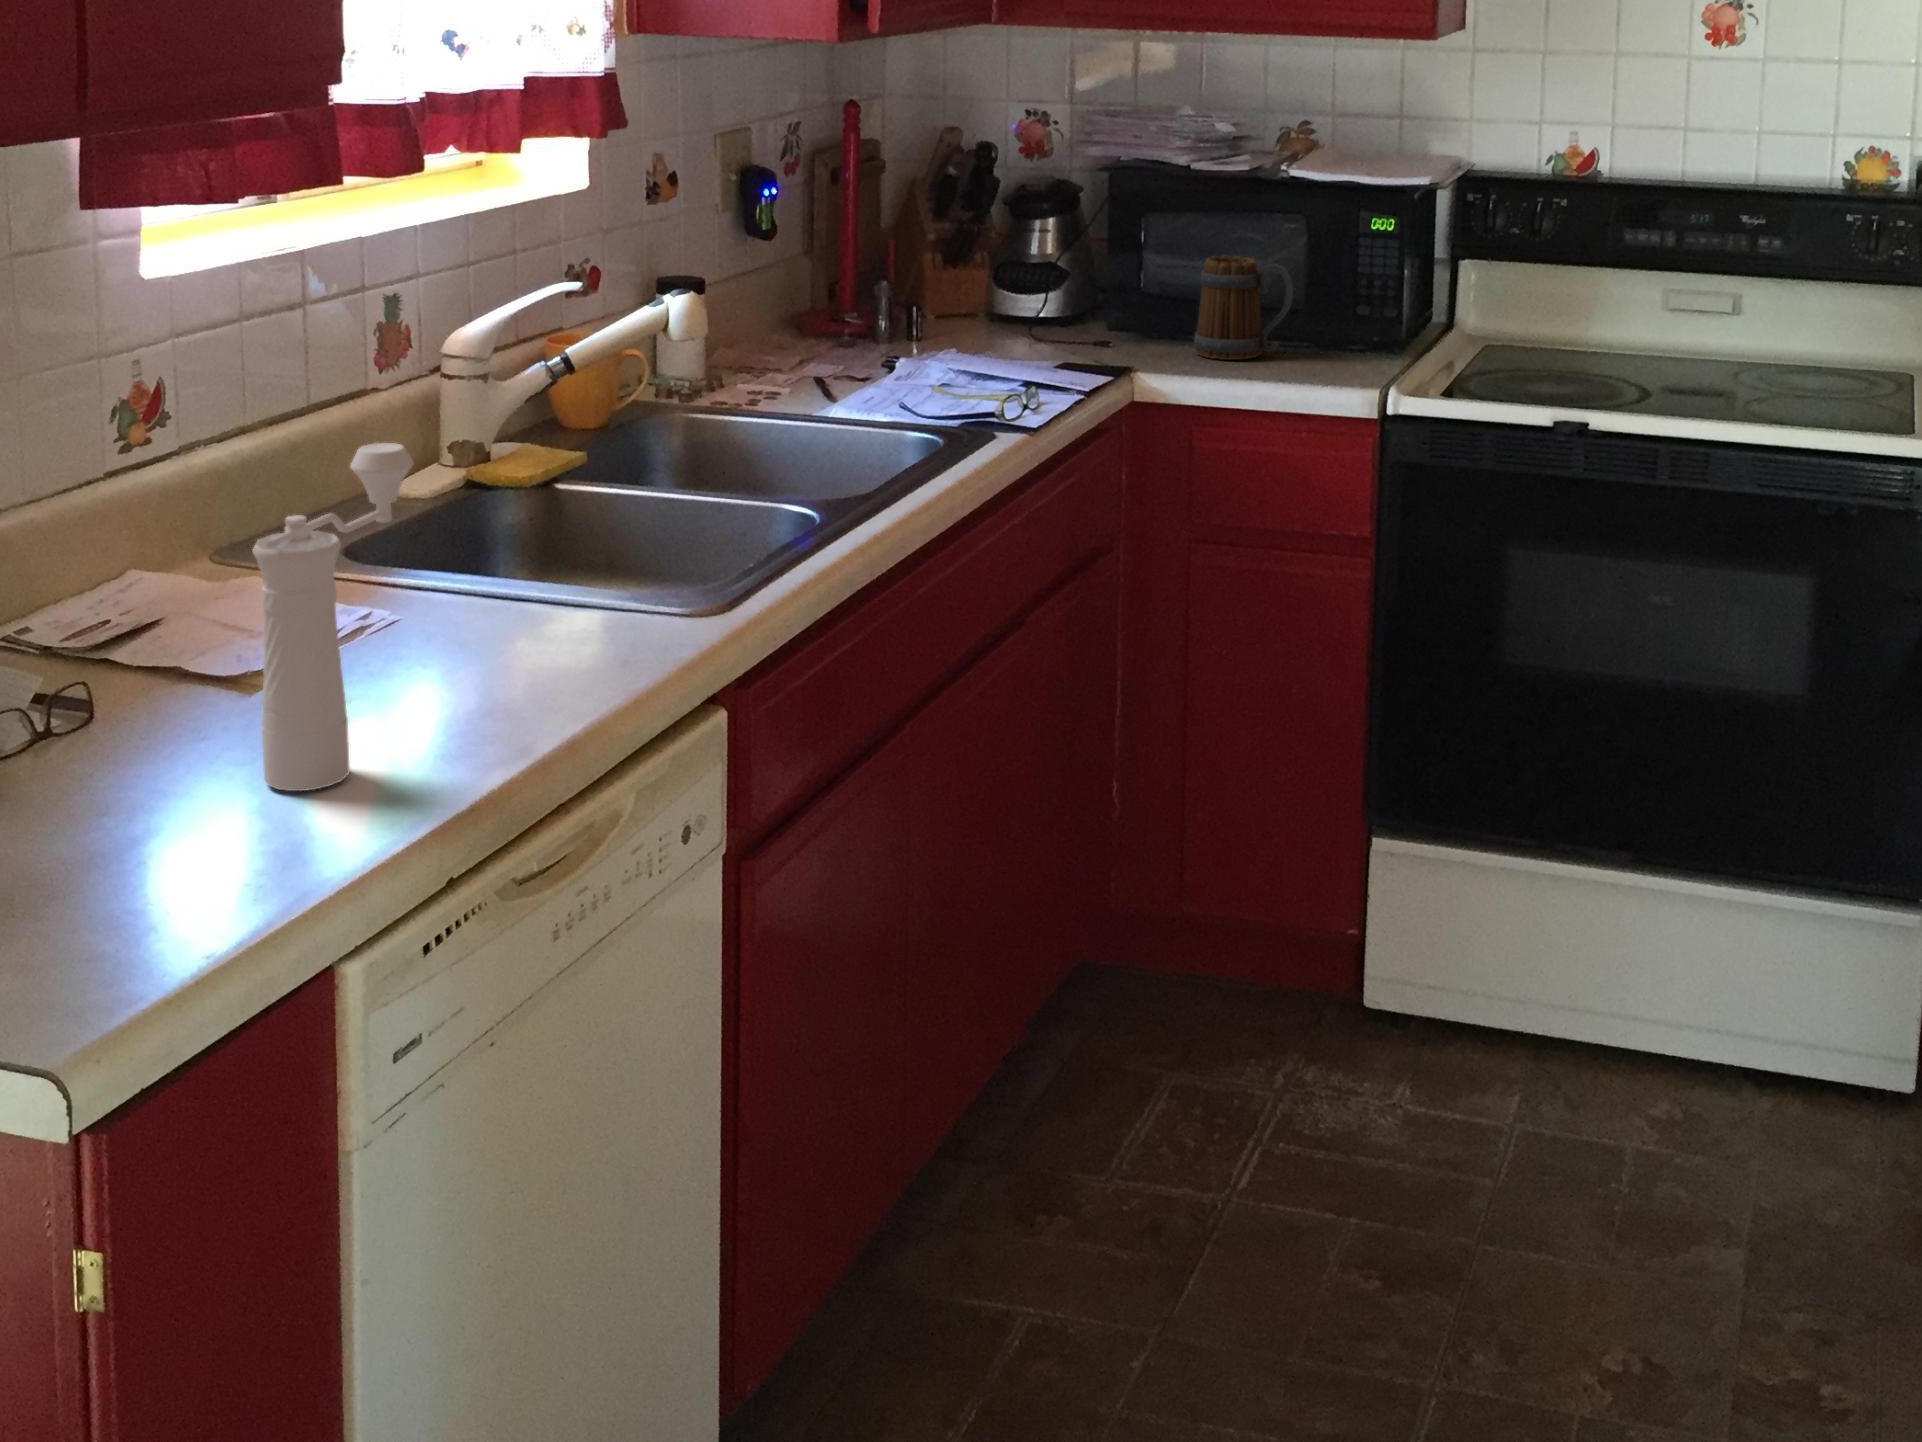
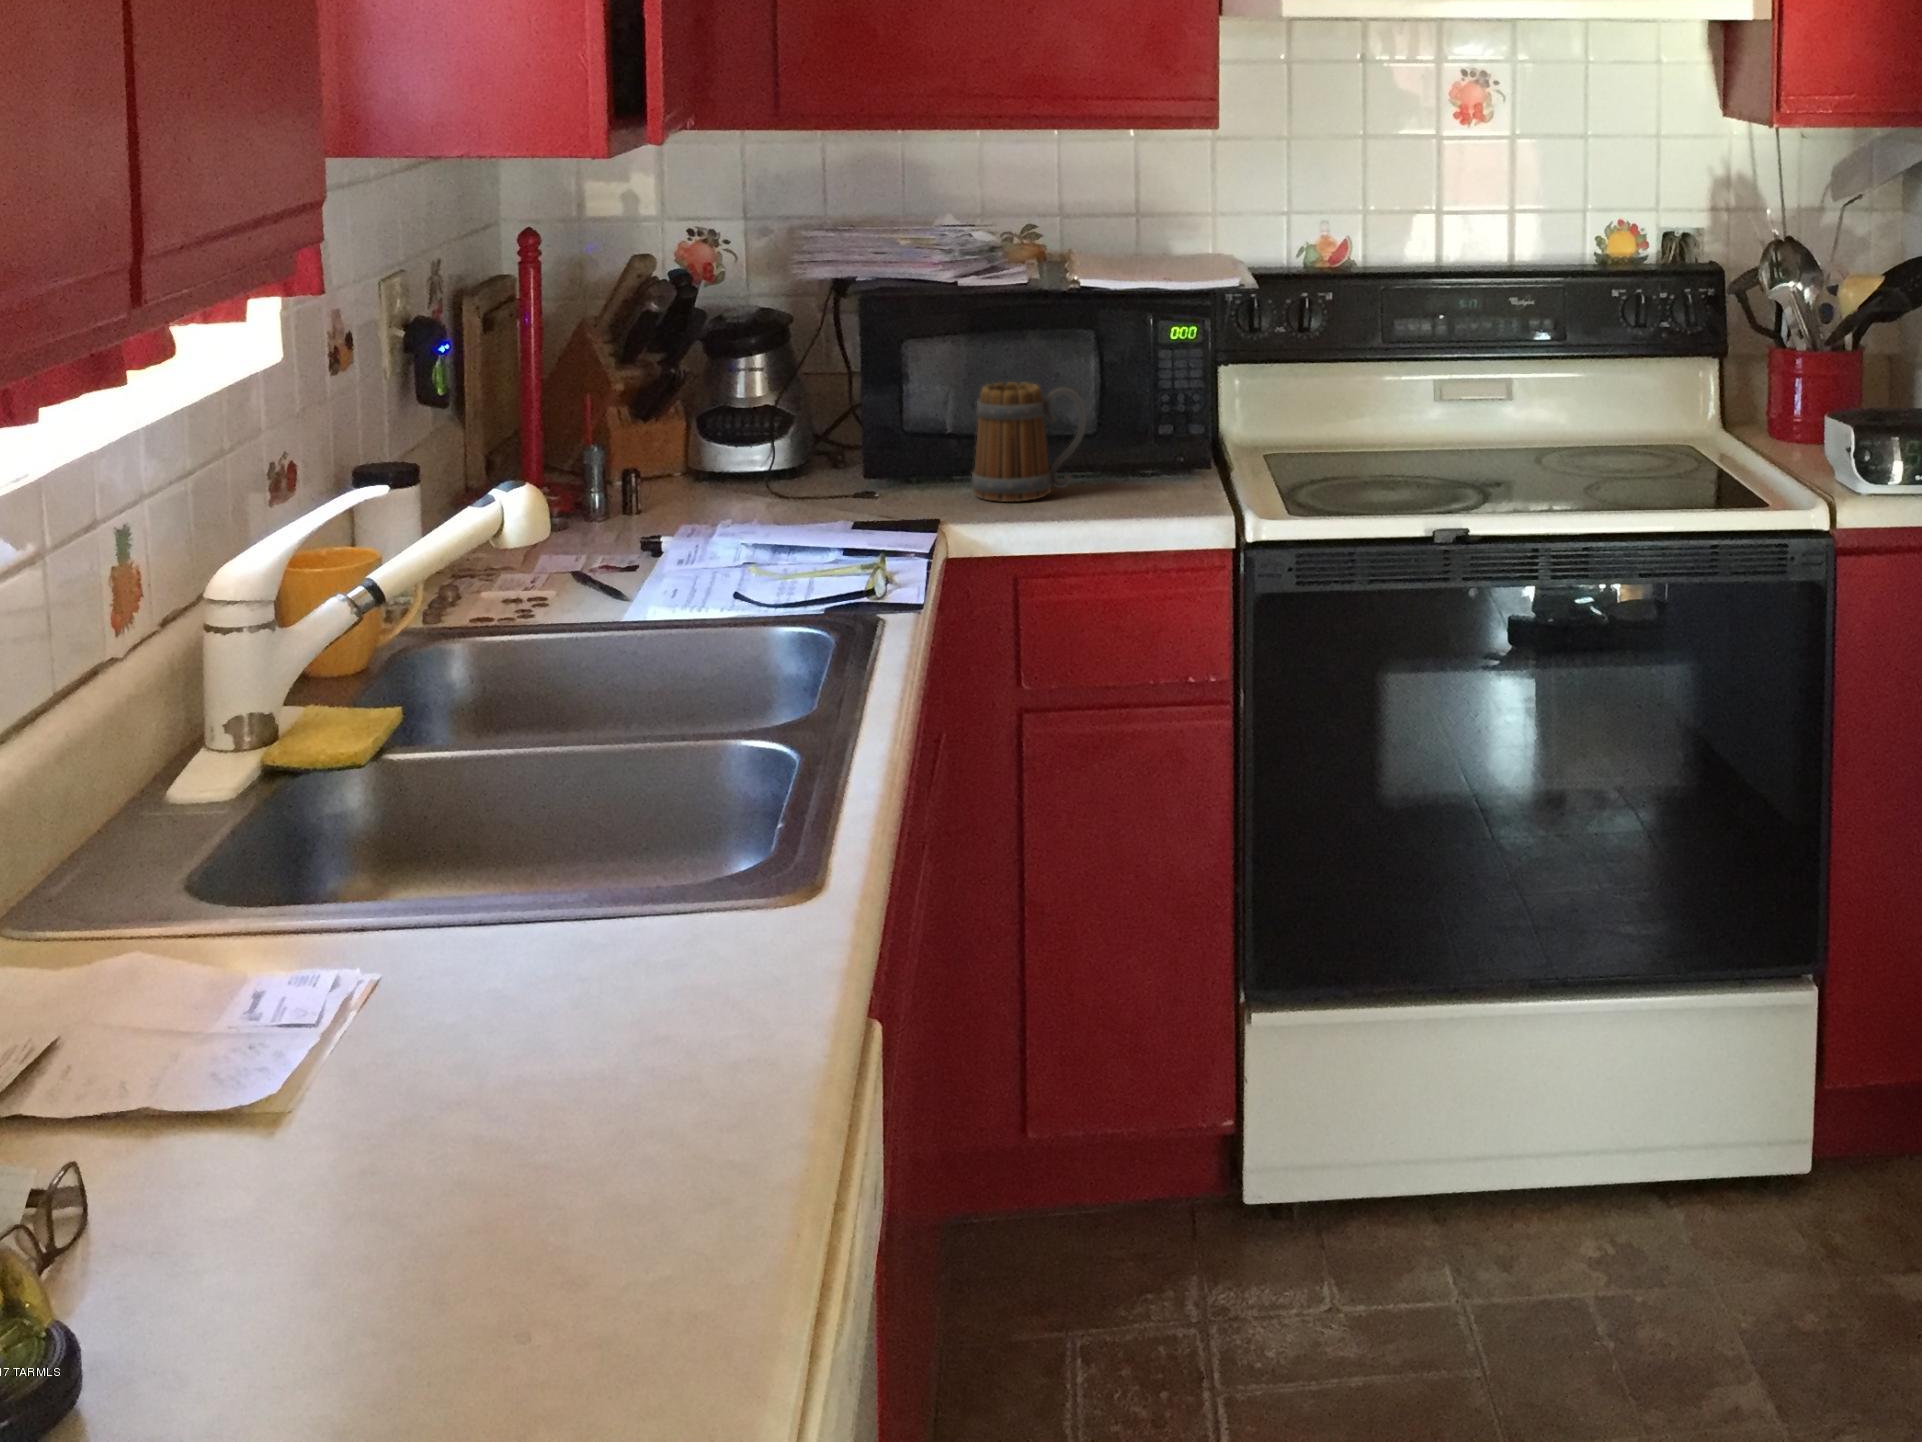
pepper mill: present [253,443,414,791] -> none [448,732,585,1235]

